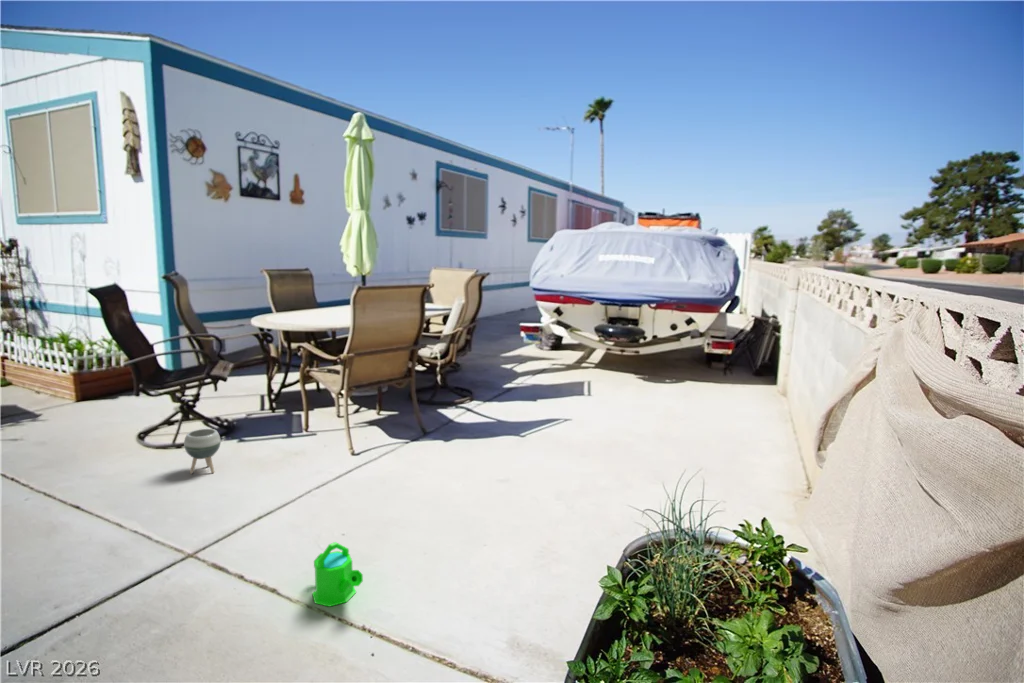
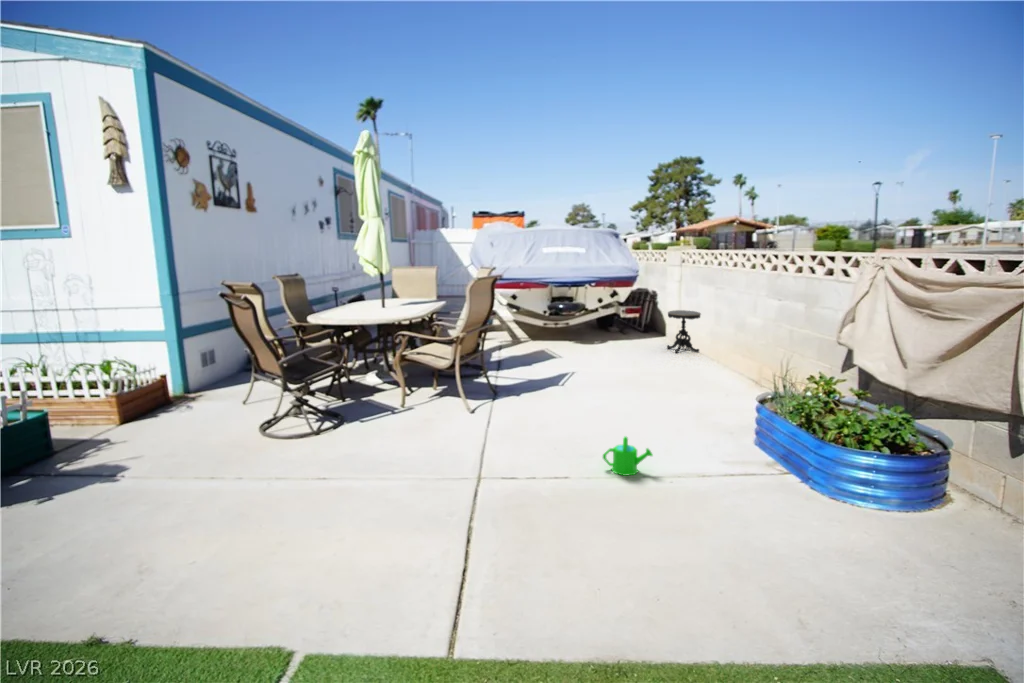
side table: none [743,353,794,419] -> present [667,310,701,353]
planter: present [184,429,221,474] -> none [382,407,409,445]

